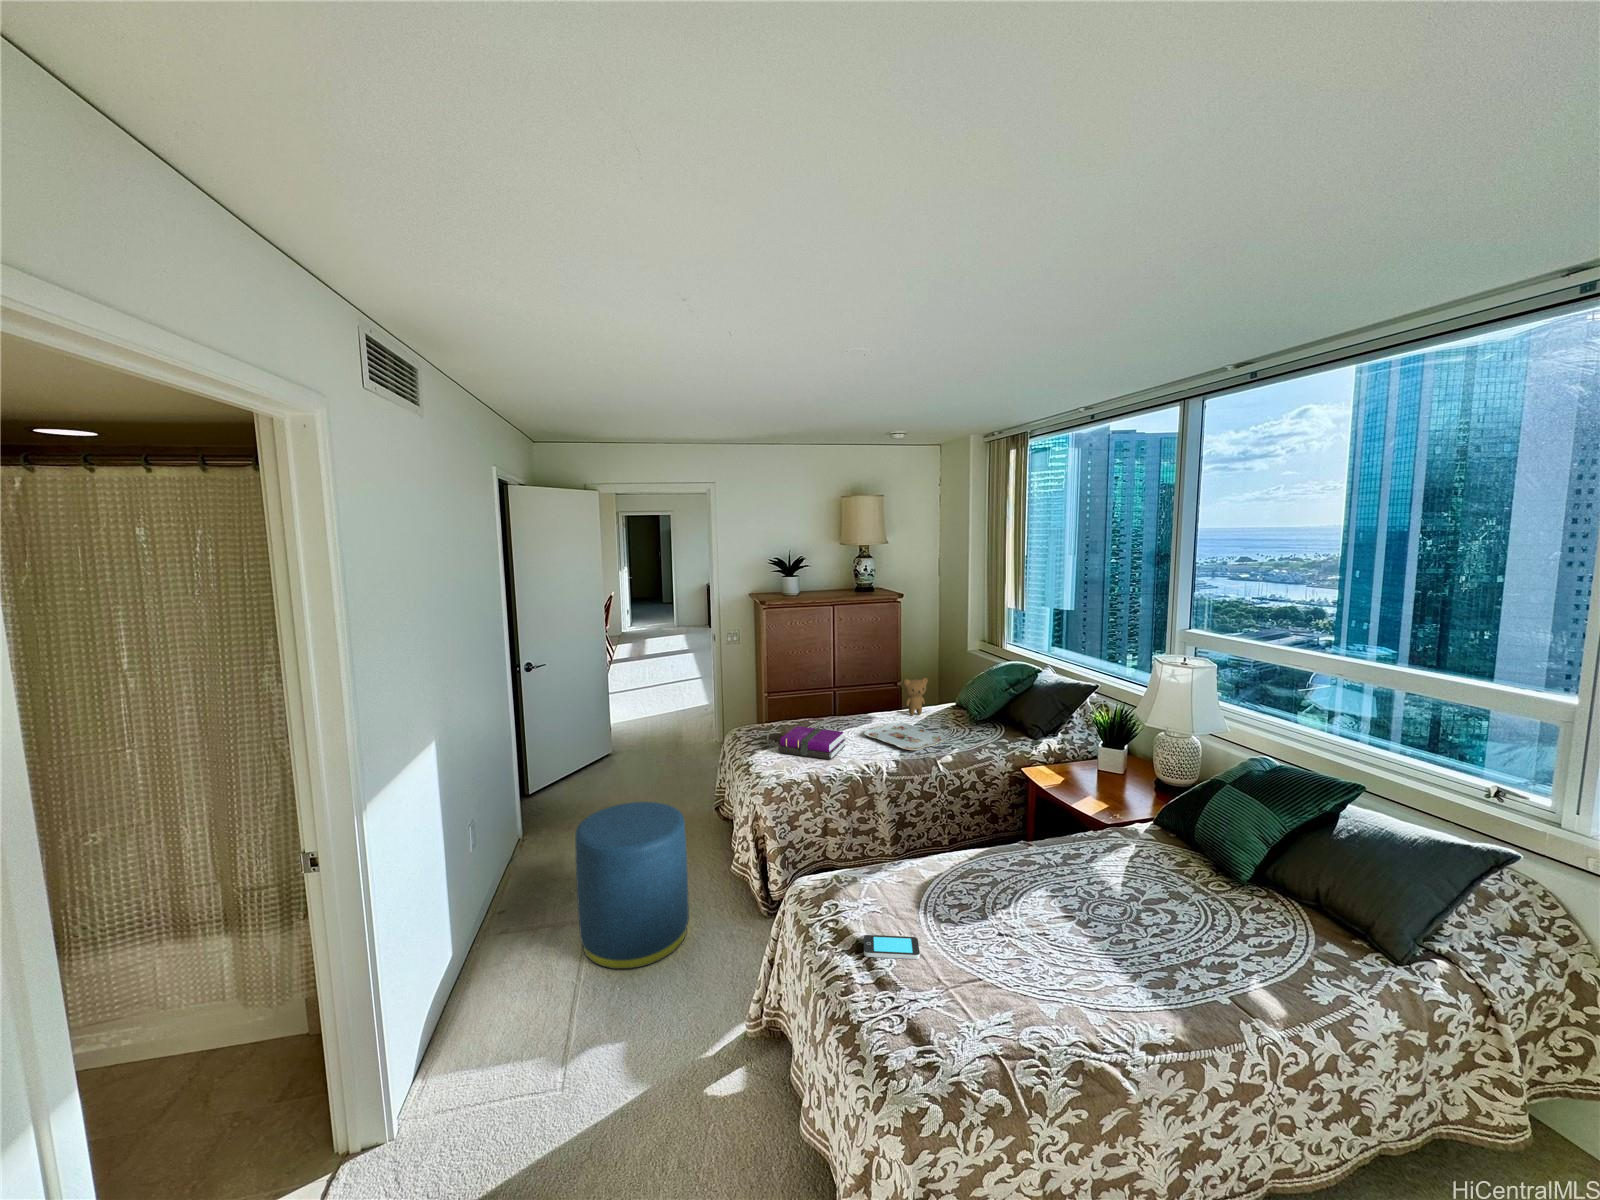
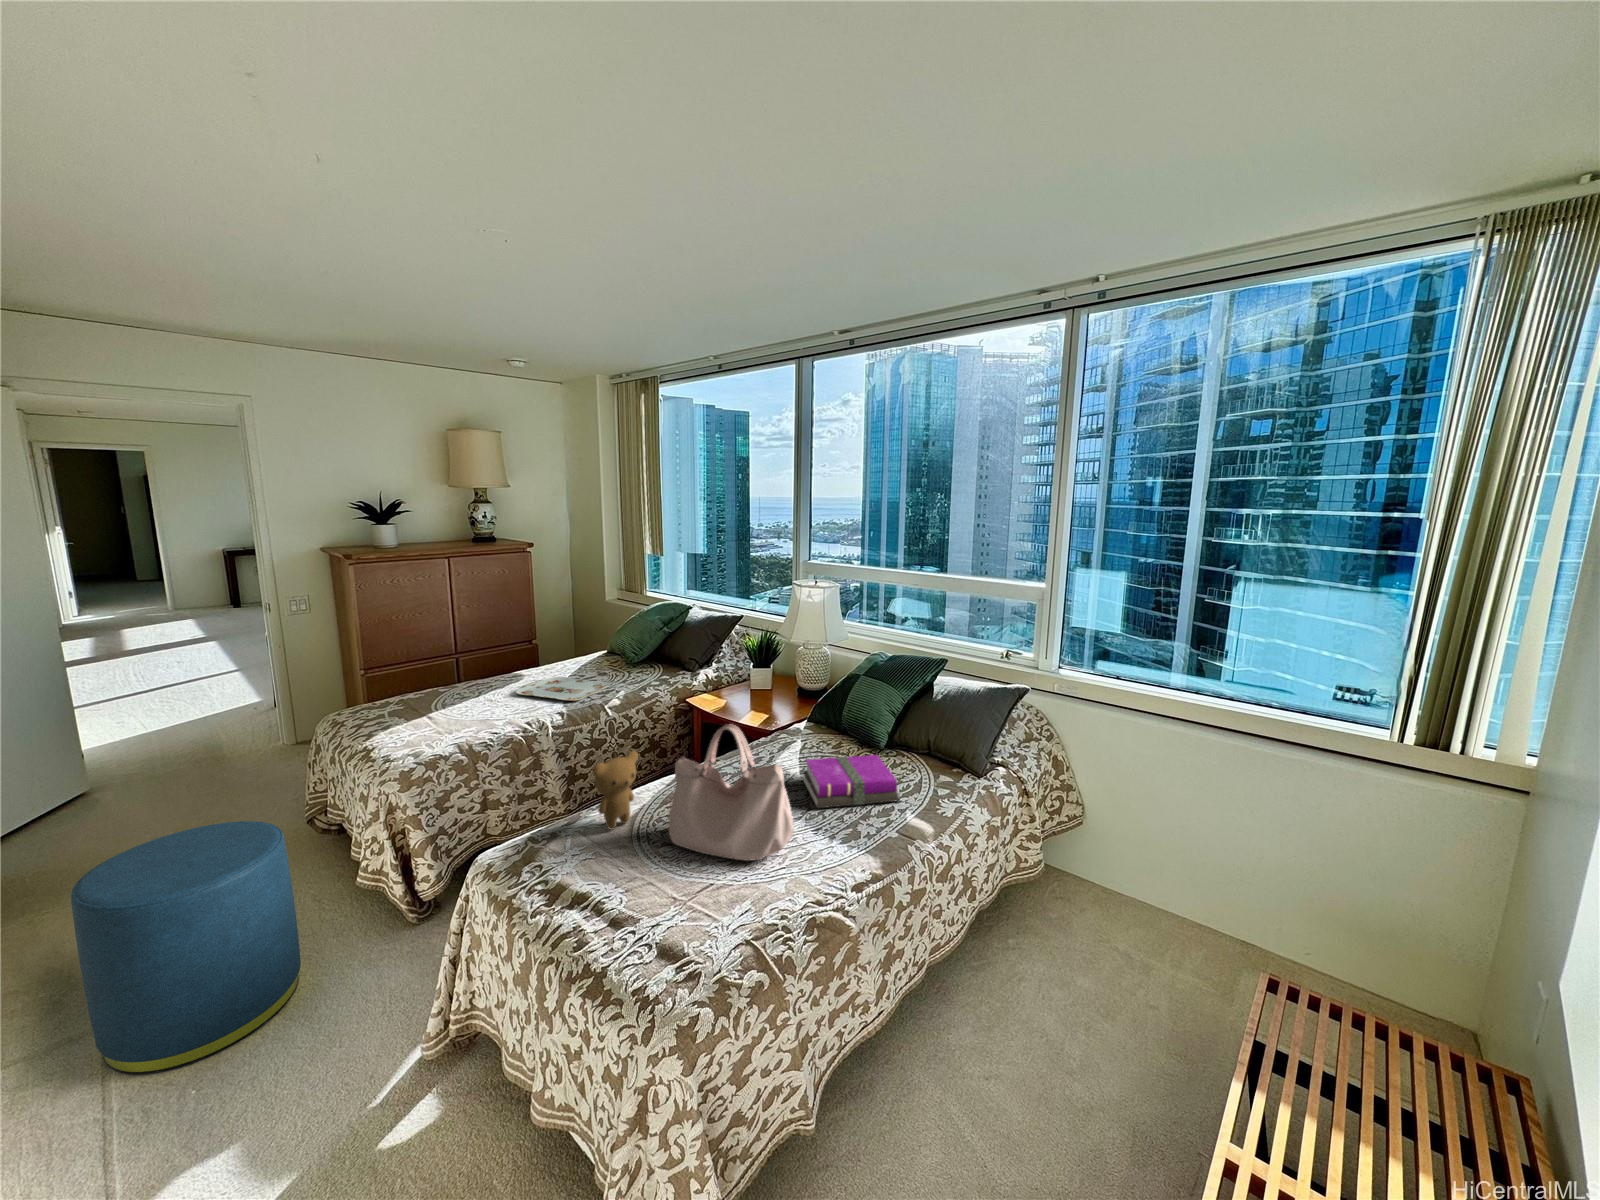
teddy bear: present [903,678,928,716] -> present [593,751,638,830]
notebook: present [778,726,845,759] -> present [803,755,900,808]
handbag: none [953,817,1081,972] -> present [669,724,794,861]
smartphone: present [864,935,920,959] -> none [584,868,648,903]

